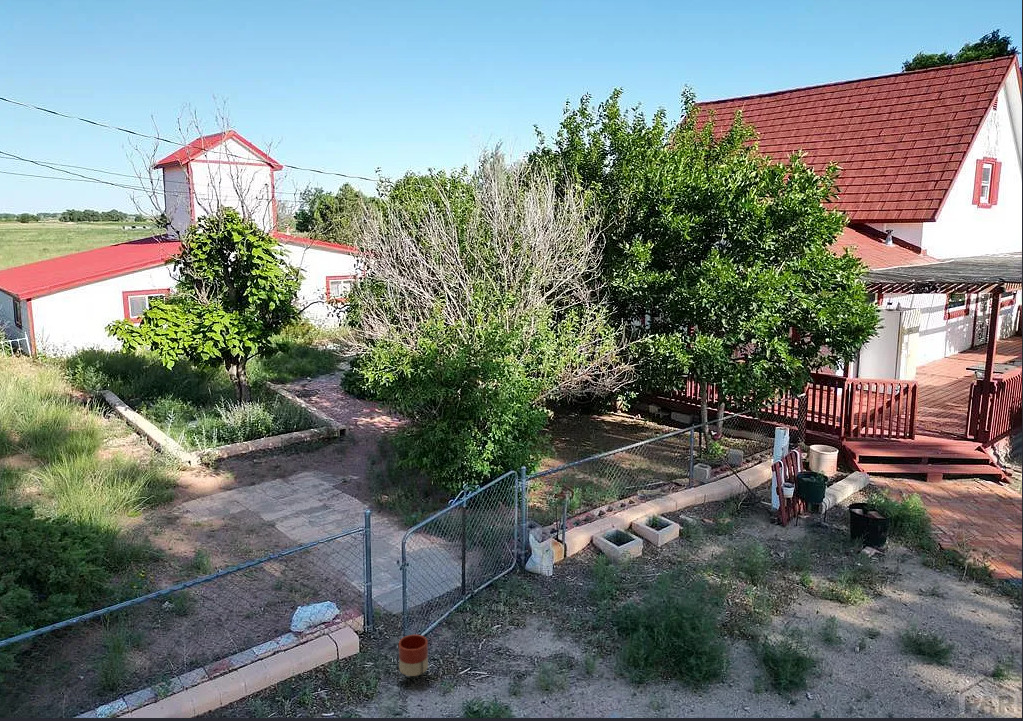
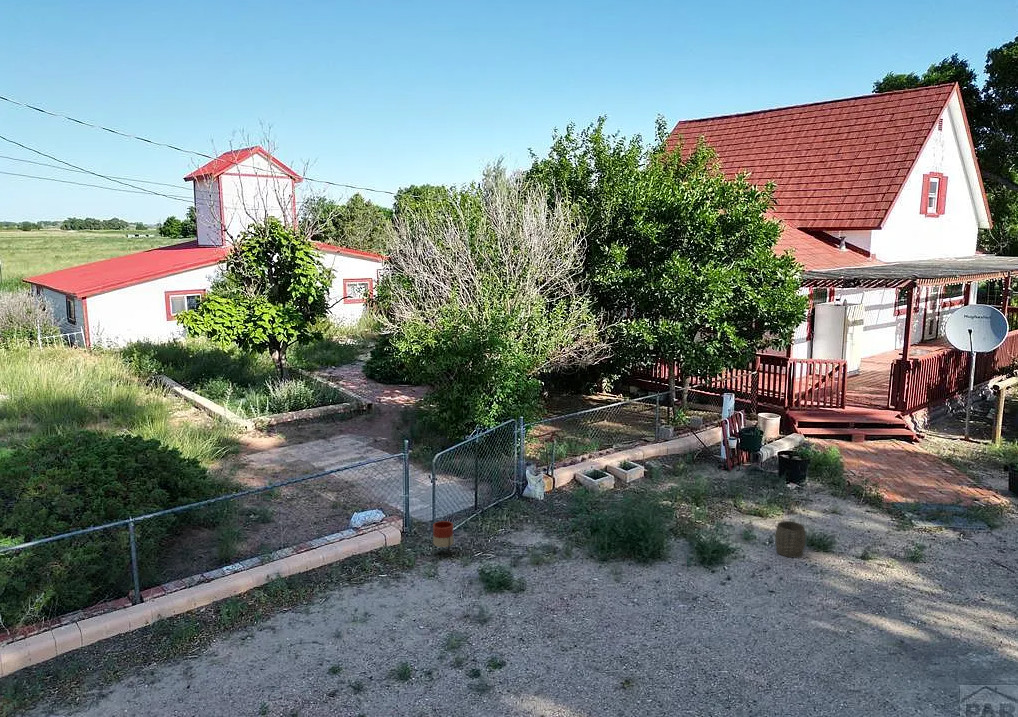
woven basket: none [886,634,932,691] -> present [775,521,805,557]

